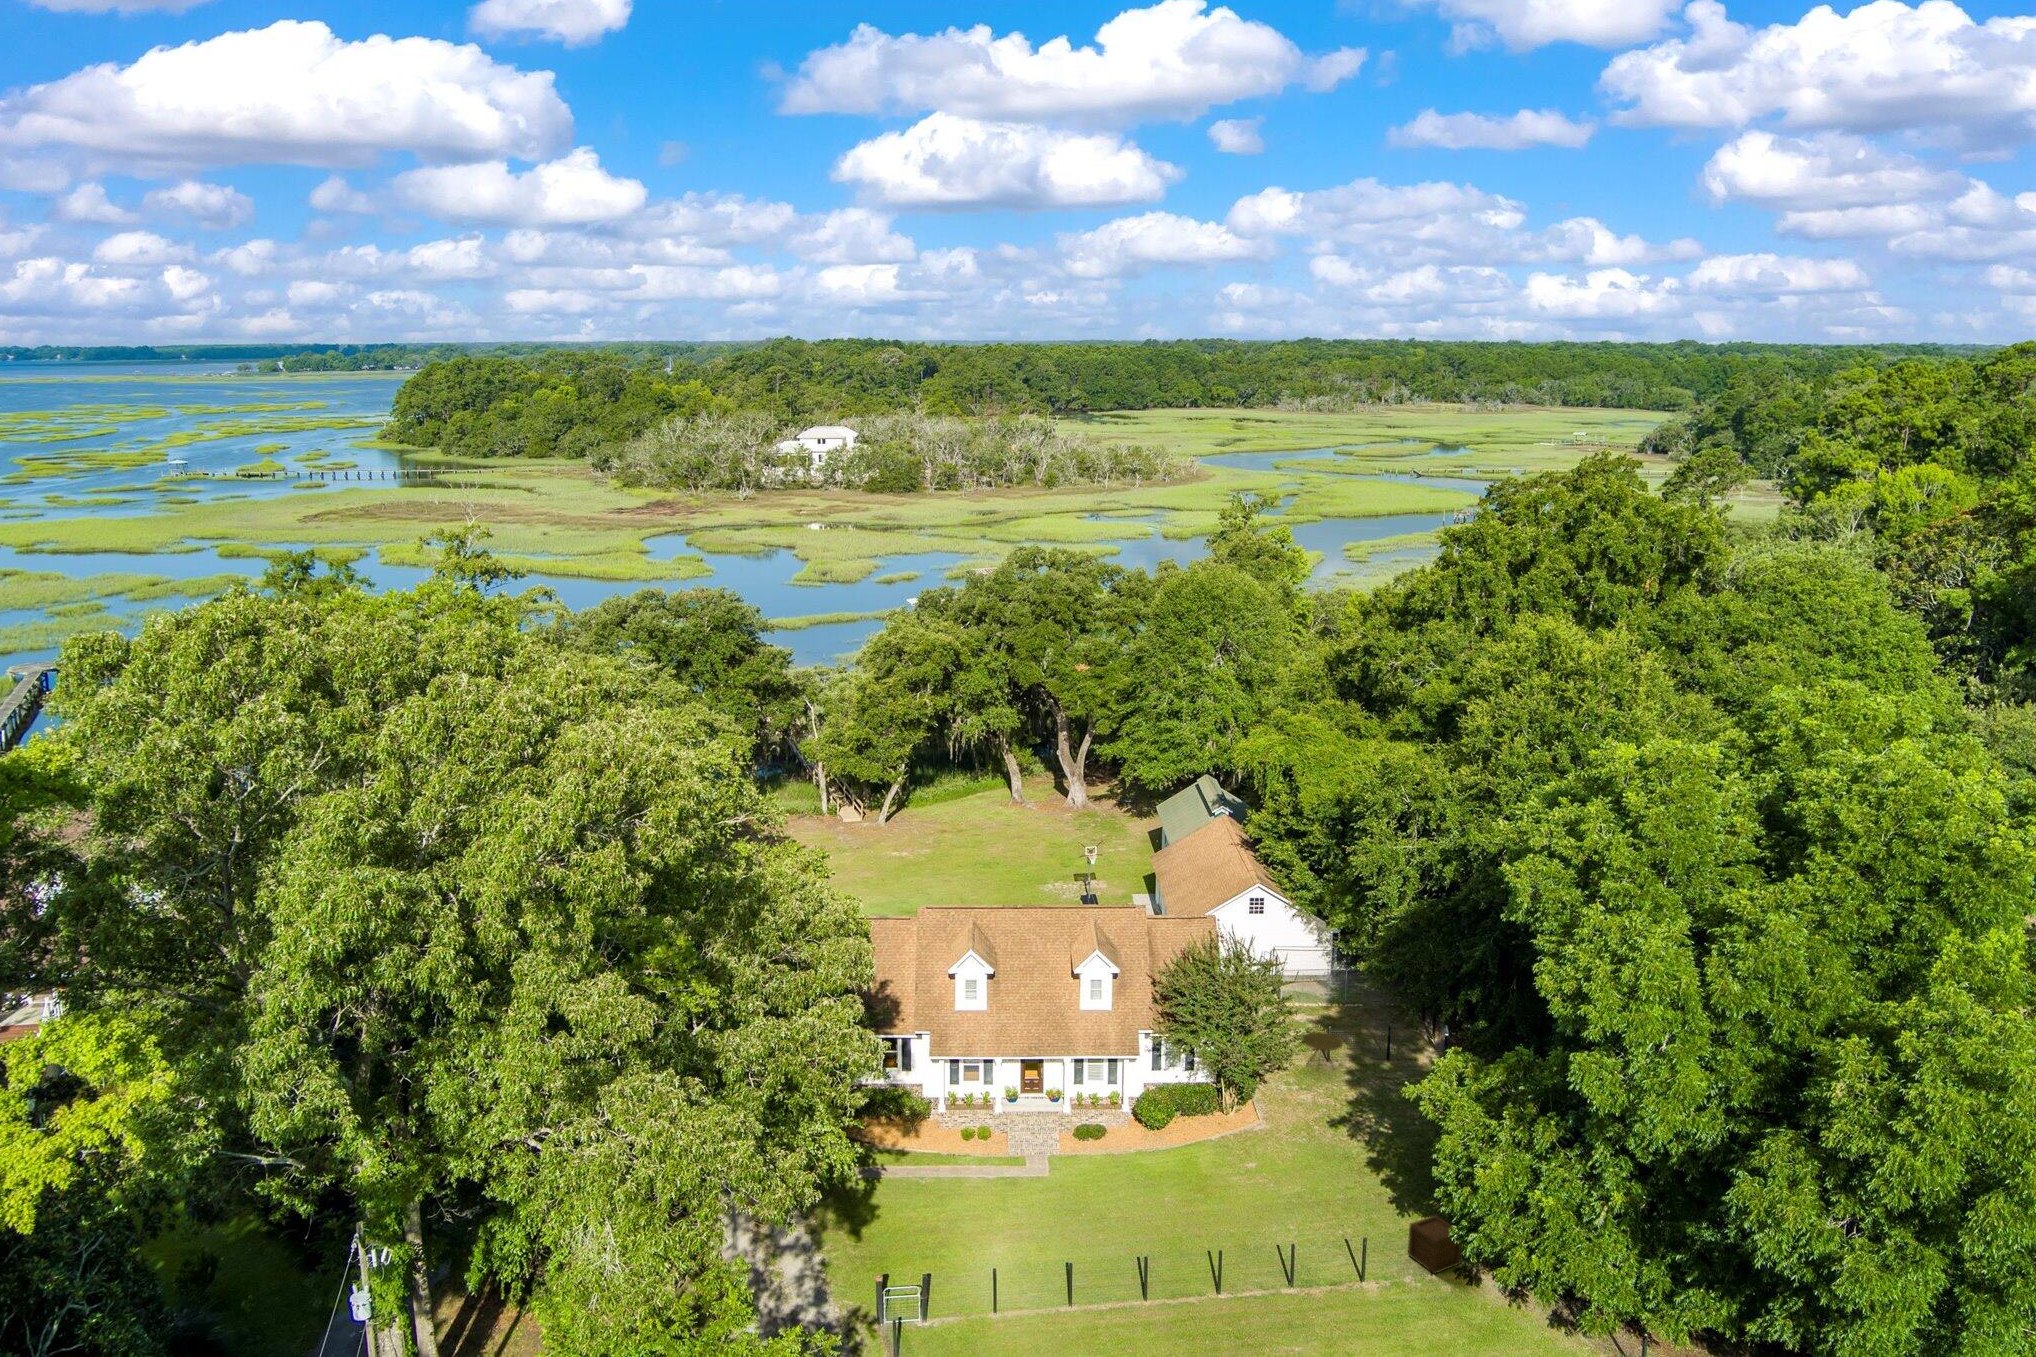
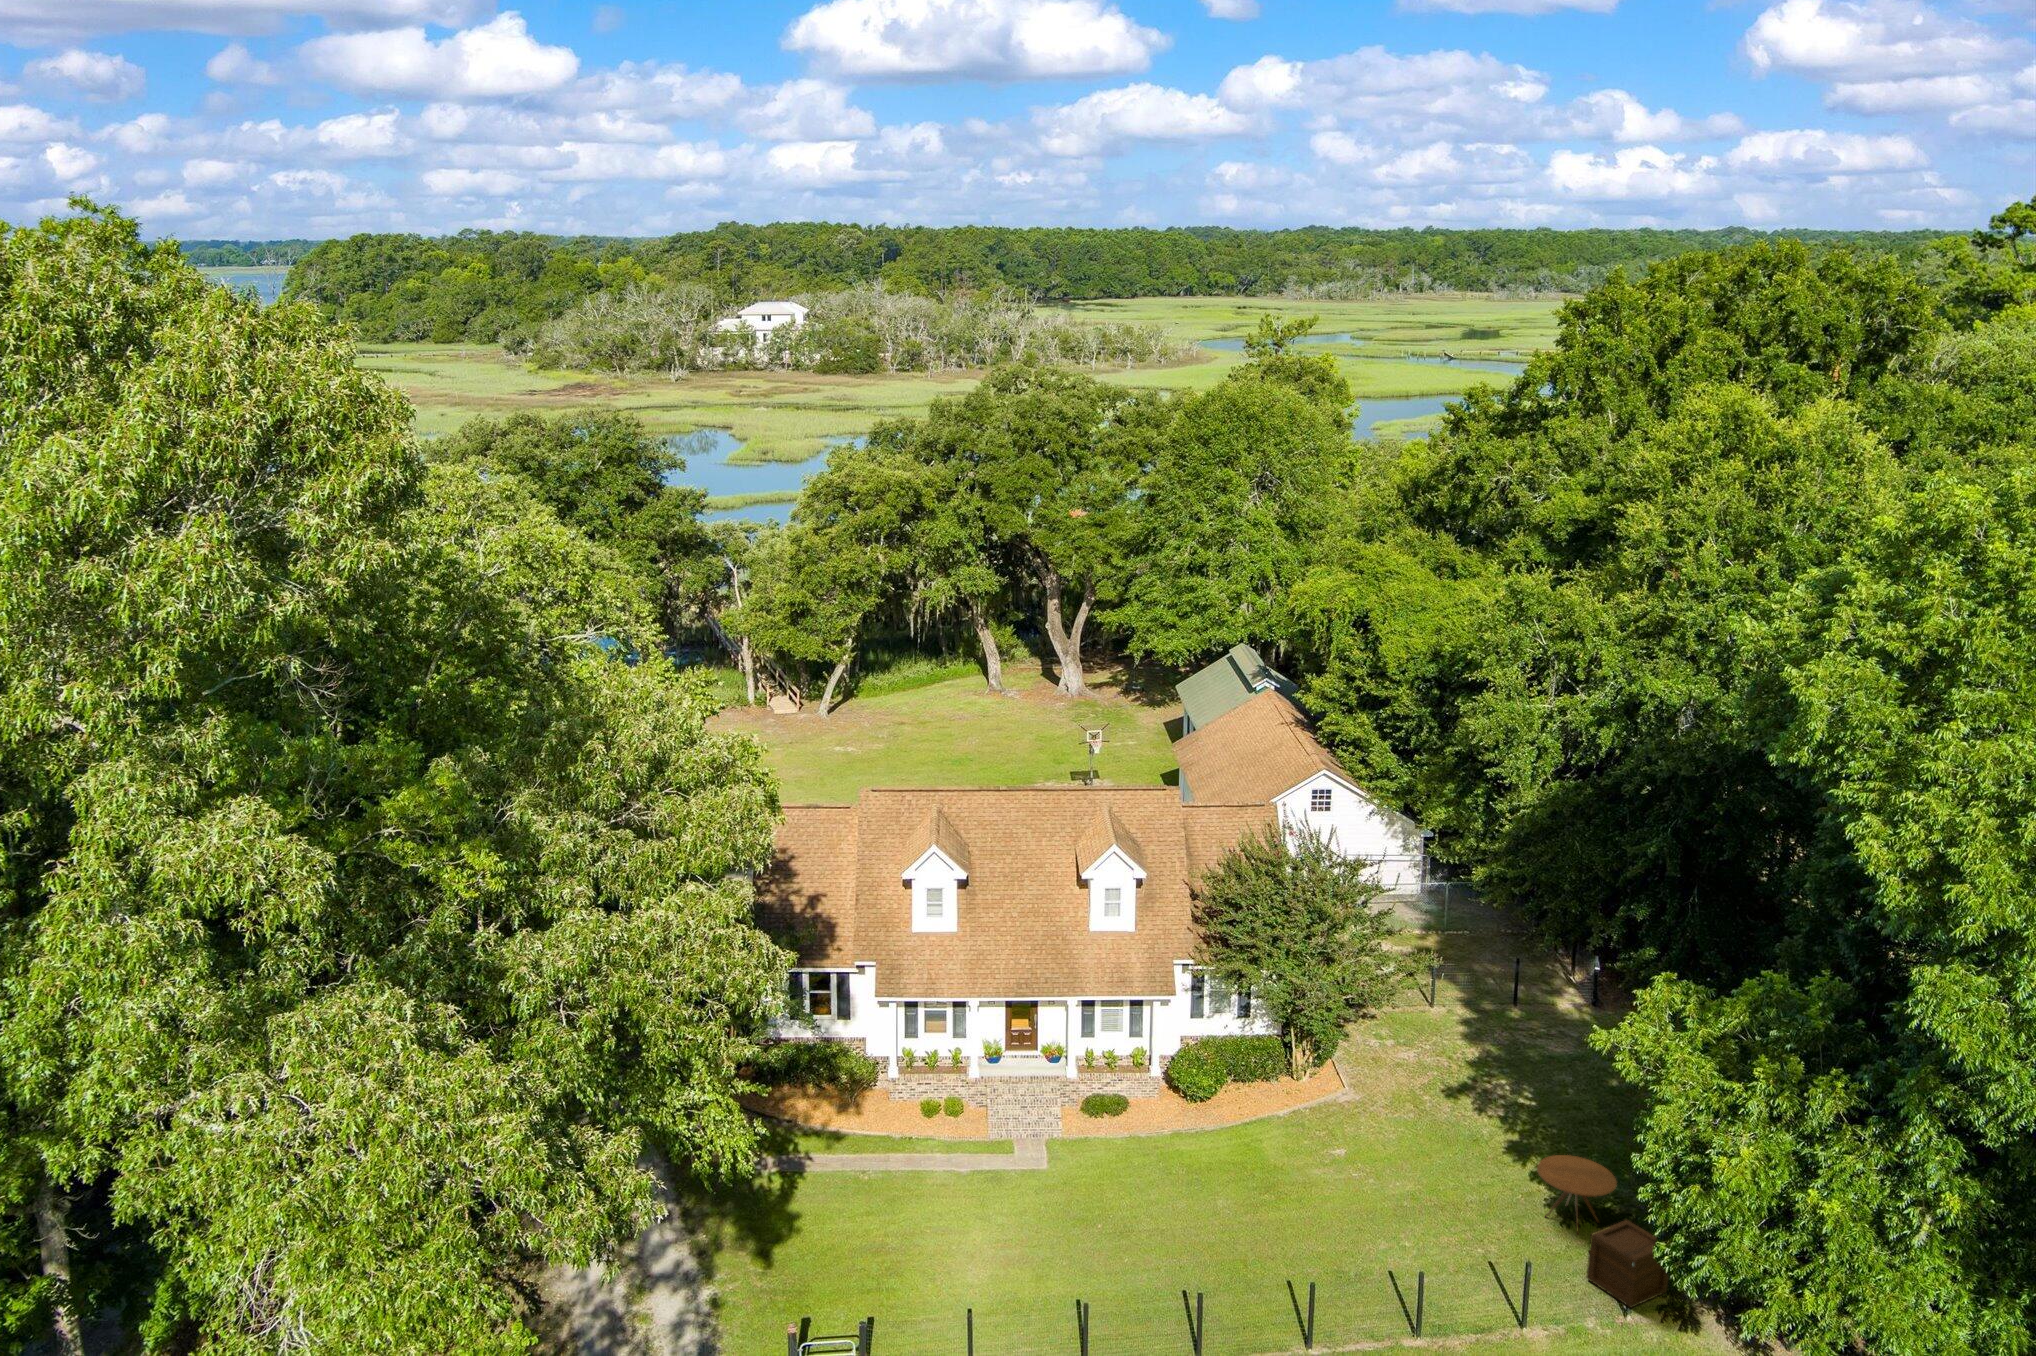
round table: present [1303,1032,1343,1064] -> present [1537,1155,1617,1233]

